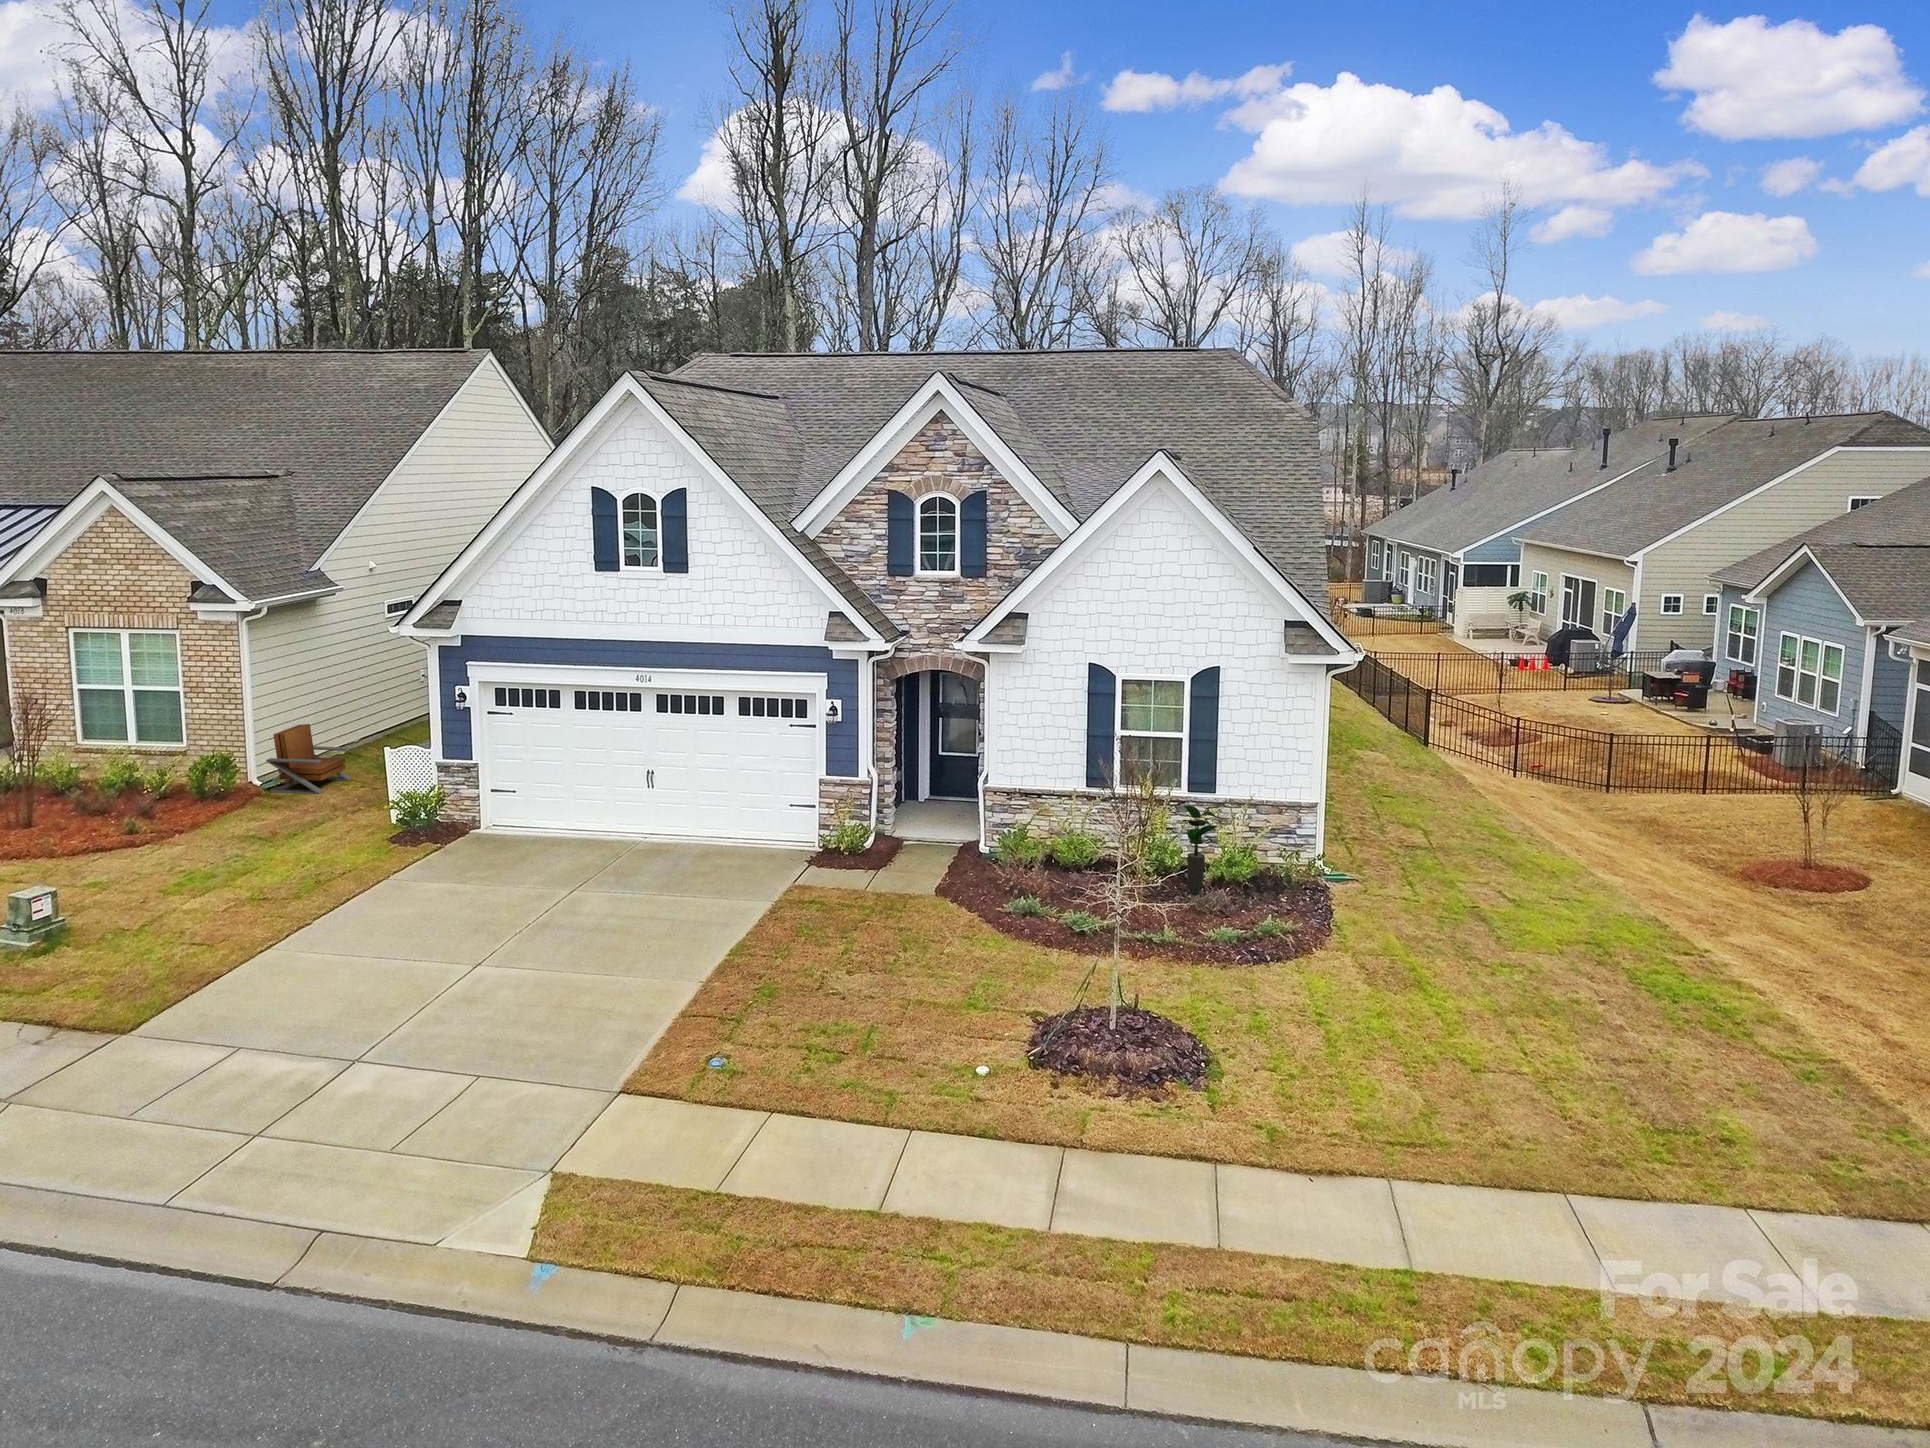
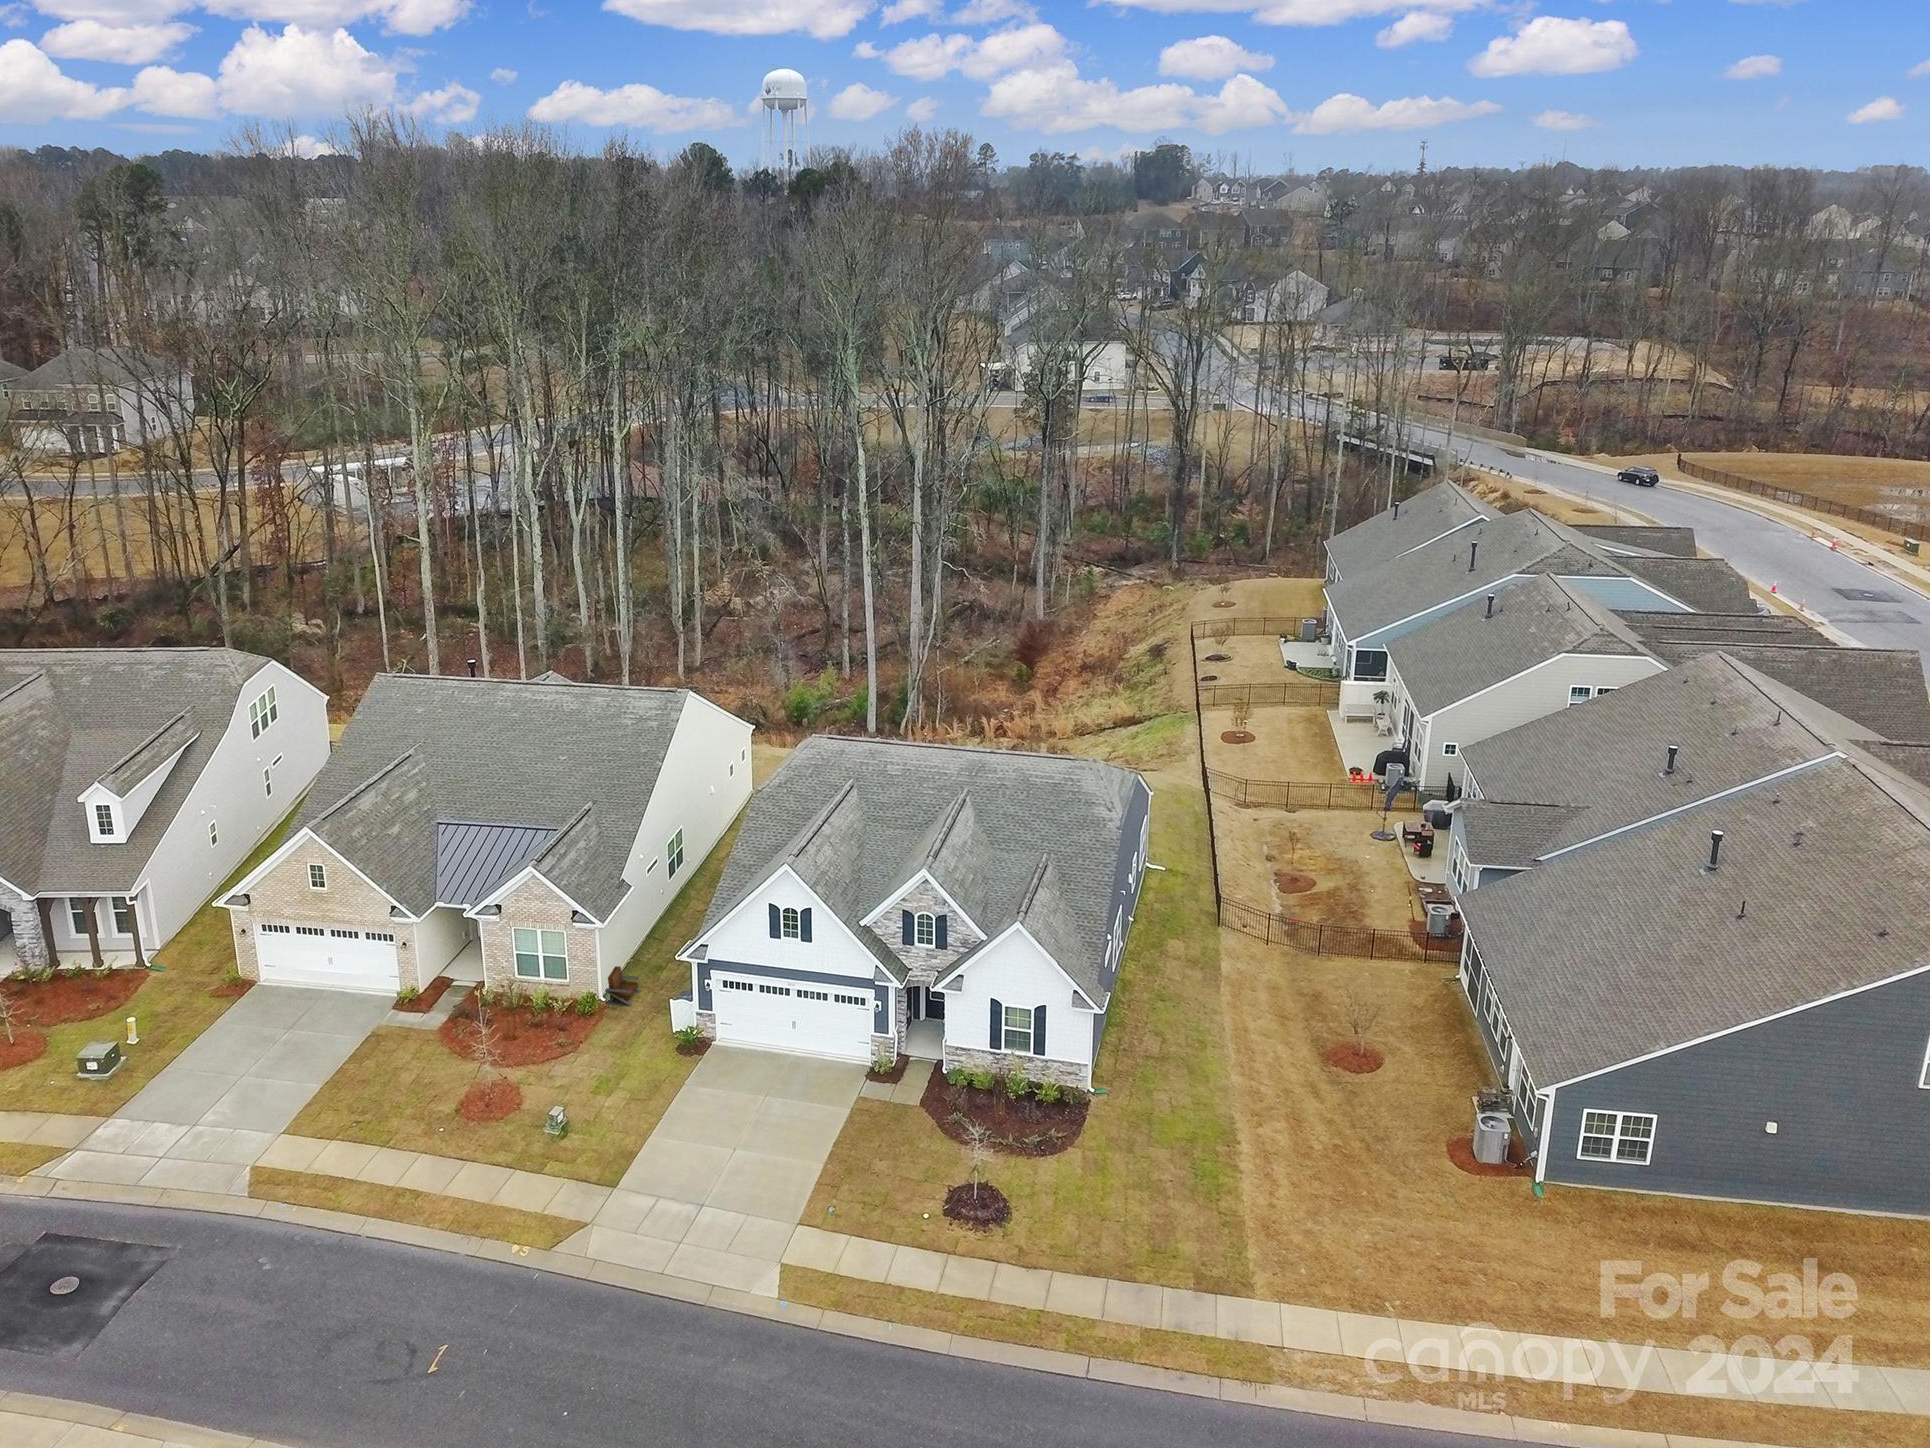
potted plant: present [1182,806,1217,894] -> none [1025,1067,1041,1103]

